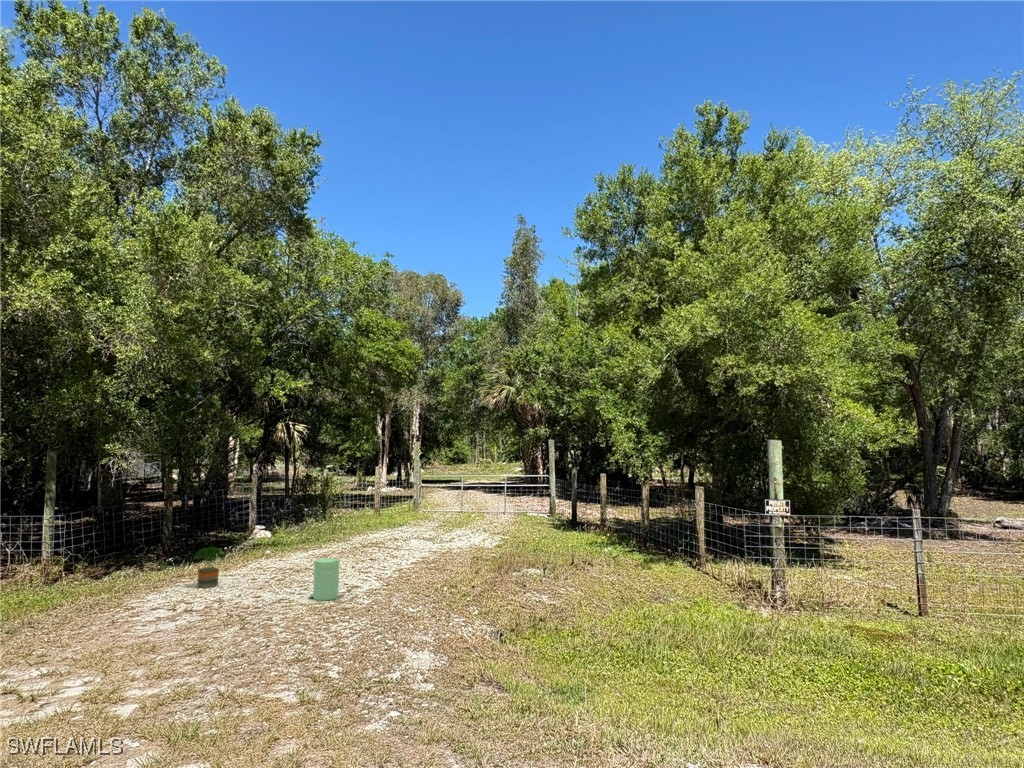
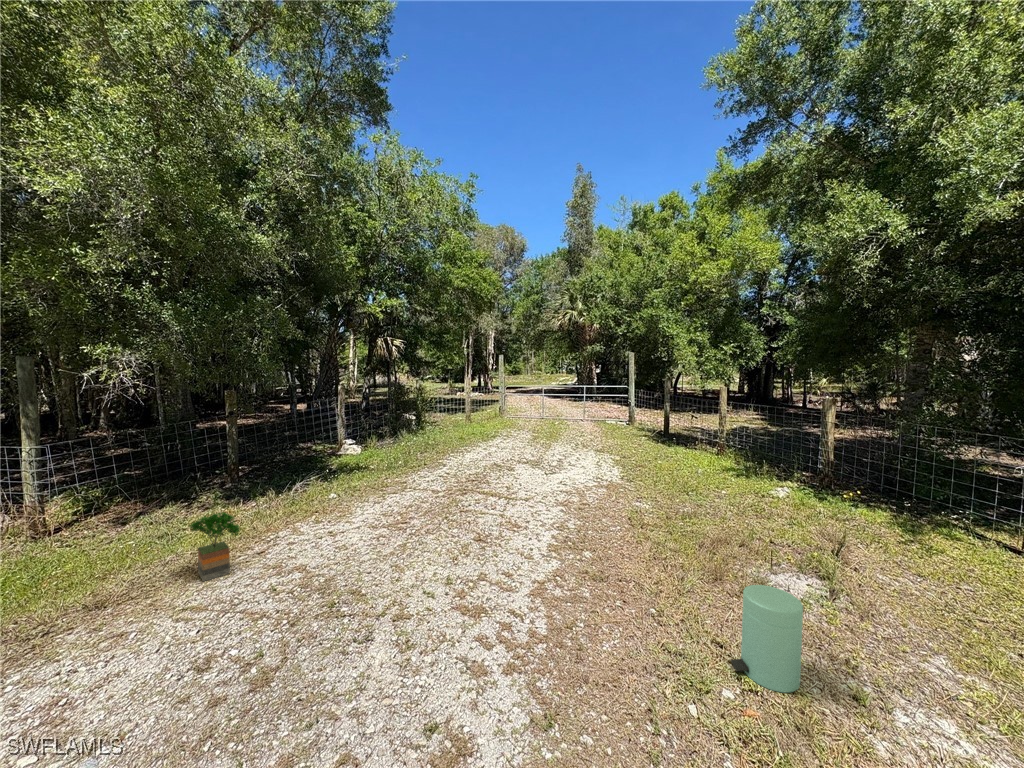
trash can: present [309,558,339,600] -> present [730,585,803,693]

